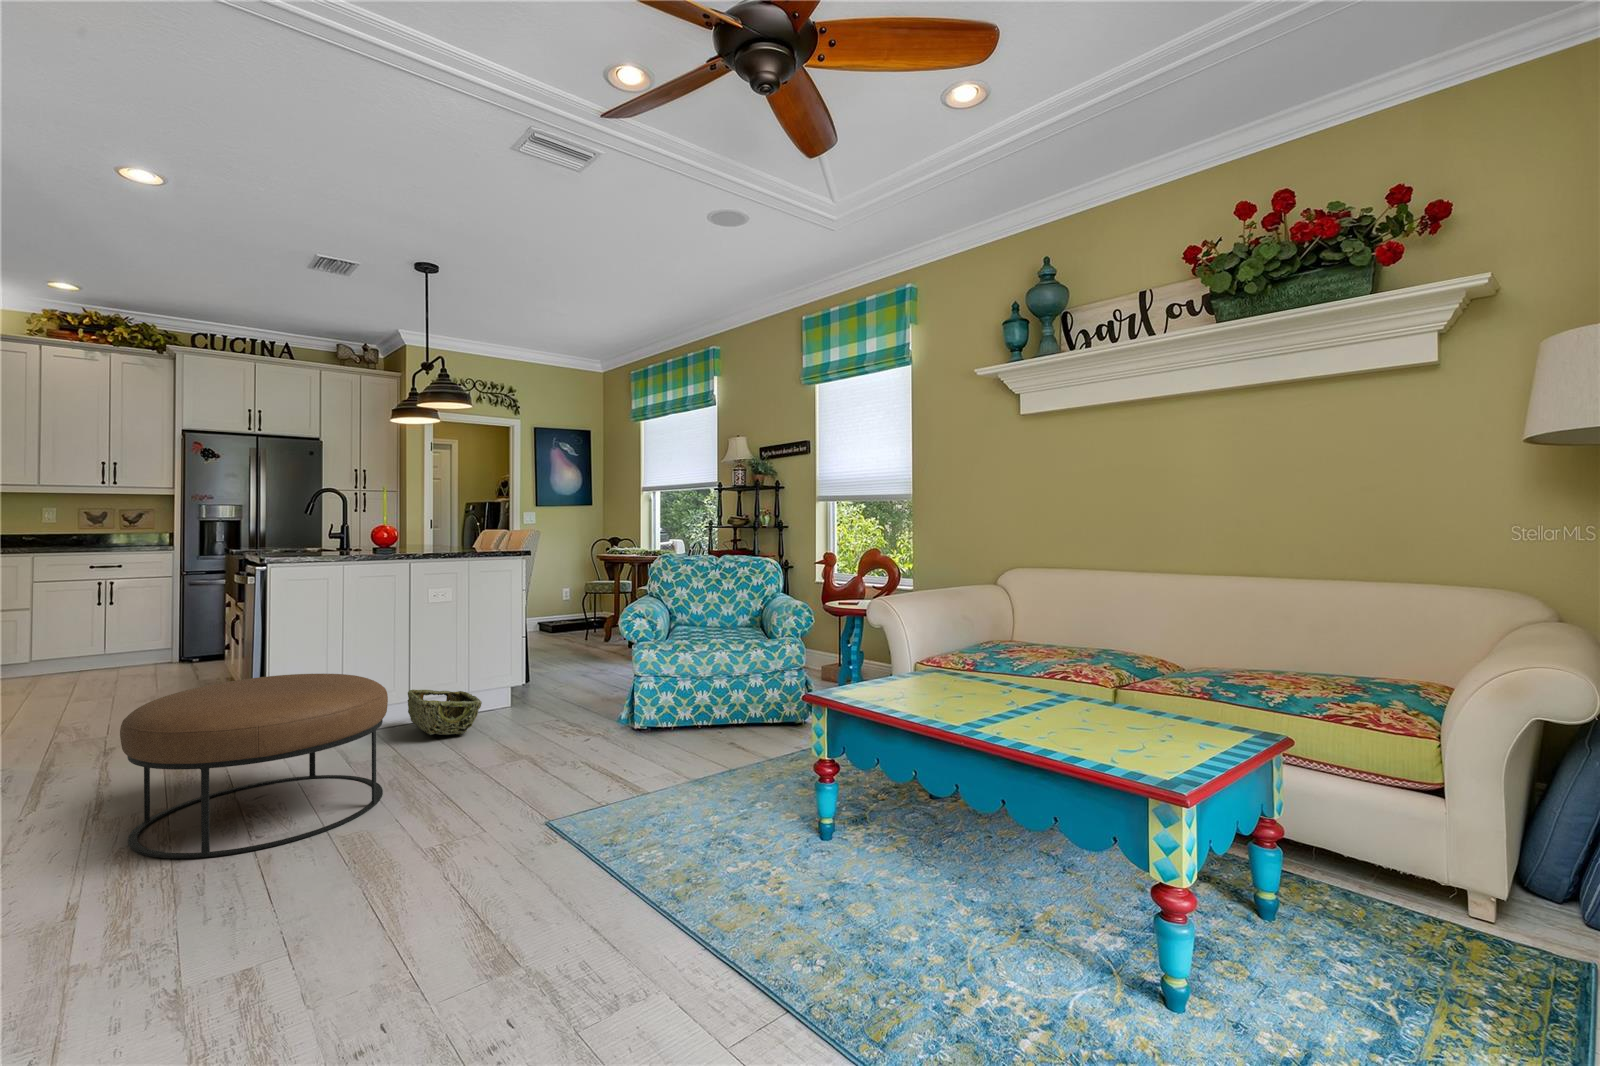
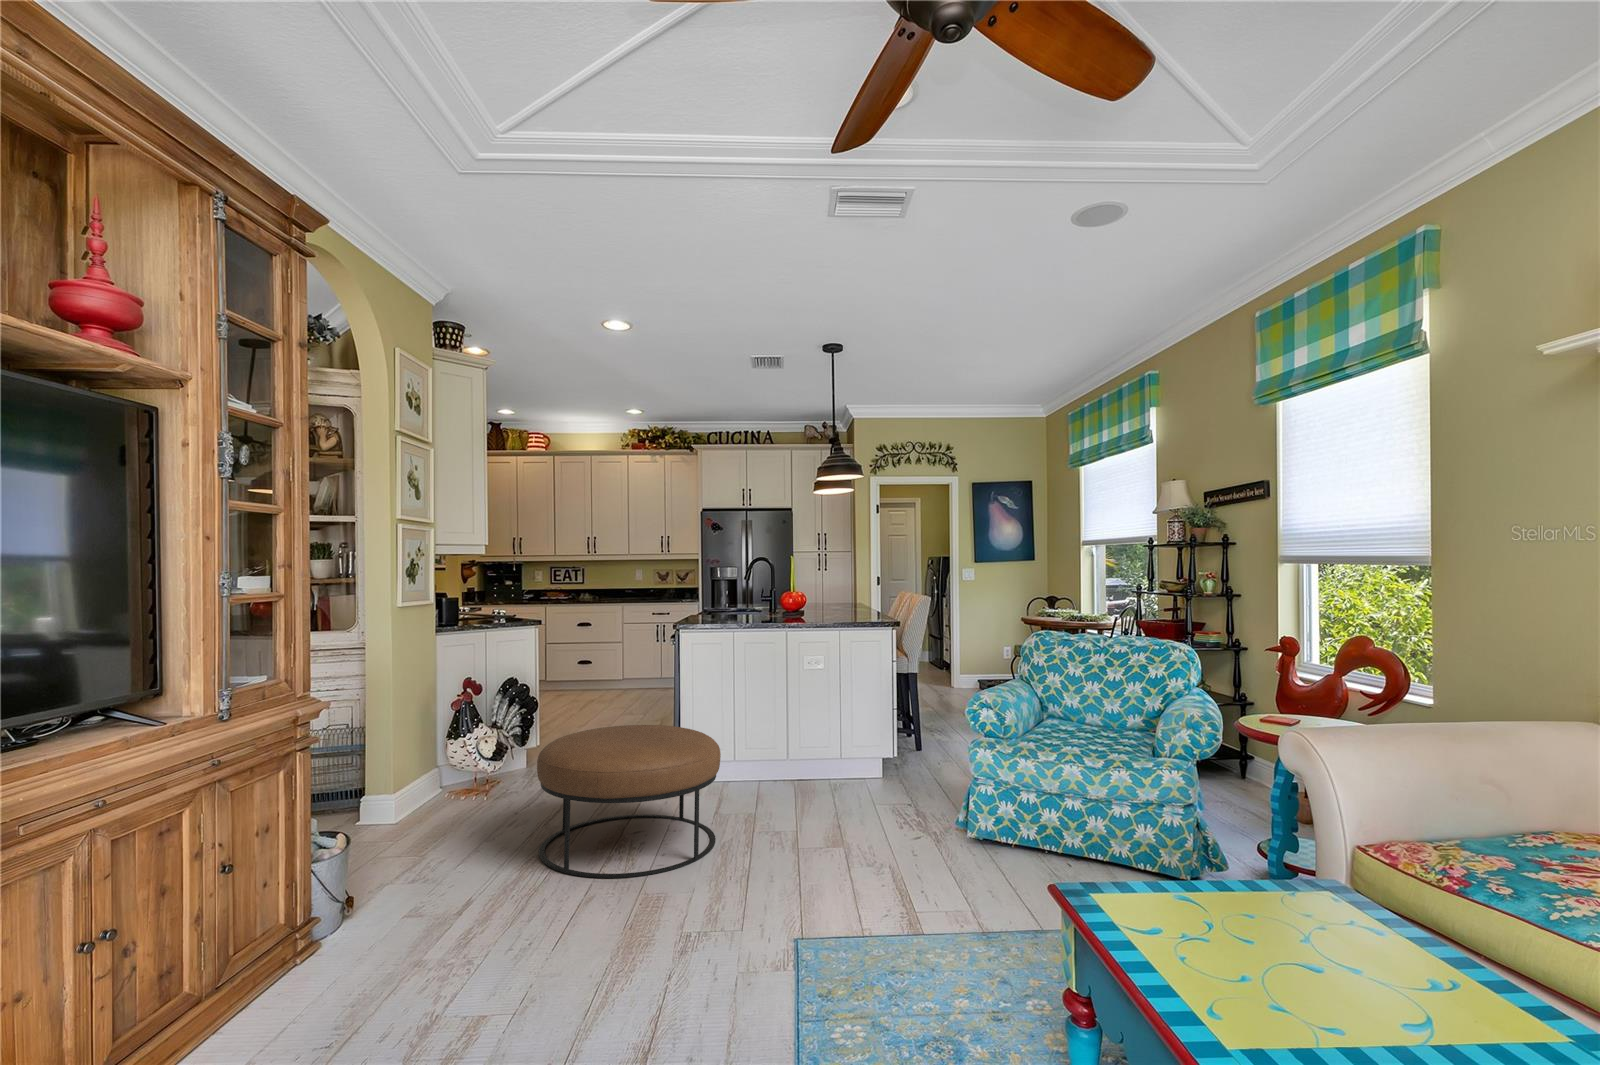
woven basket: present [408,690,482,736] -> none [778,750,834,803]

